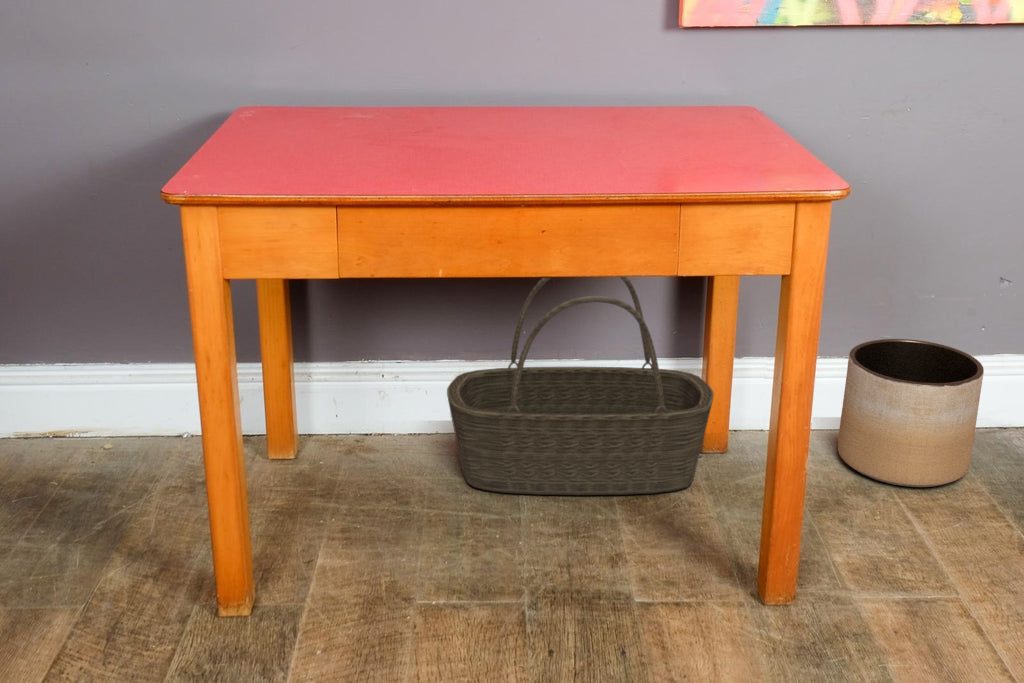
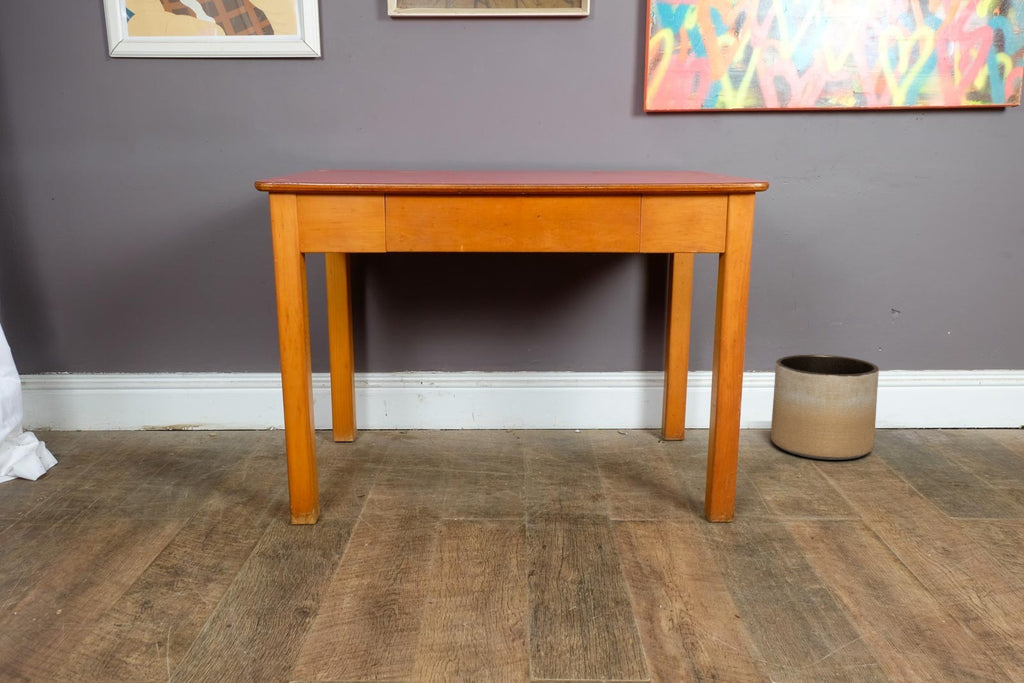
basket: present [447,277,714,495] -> none [469,290,672,462]

